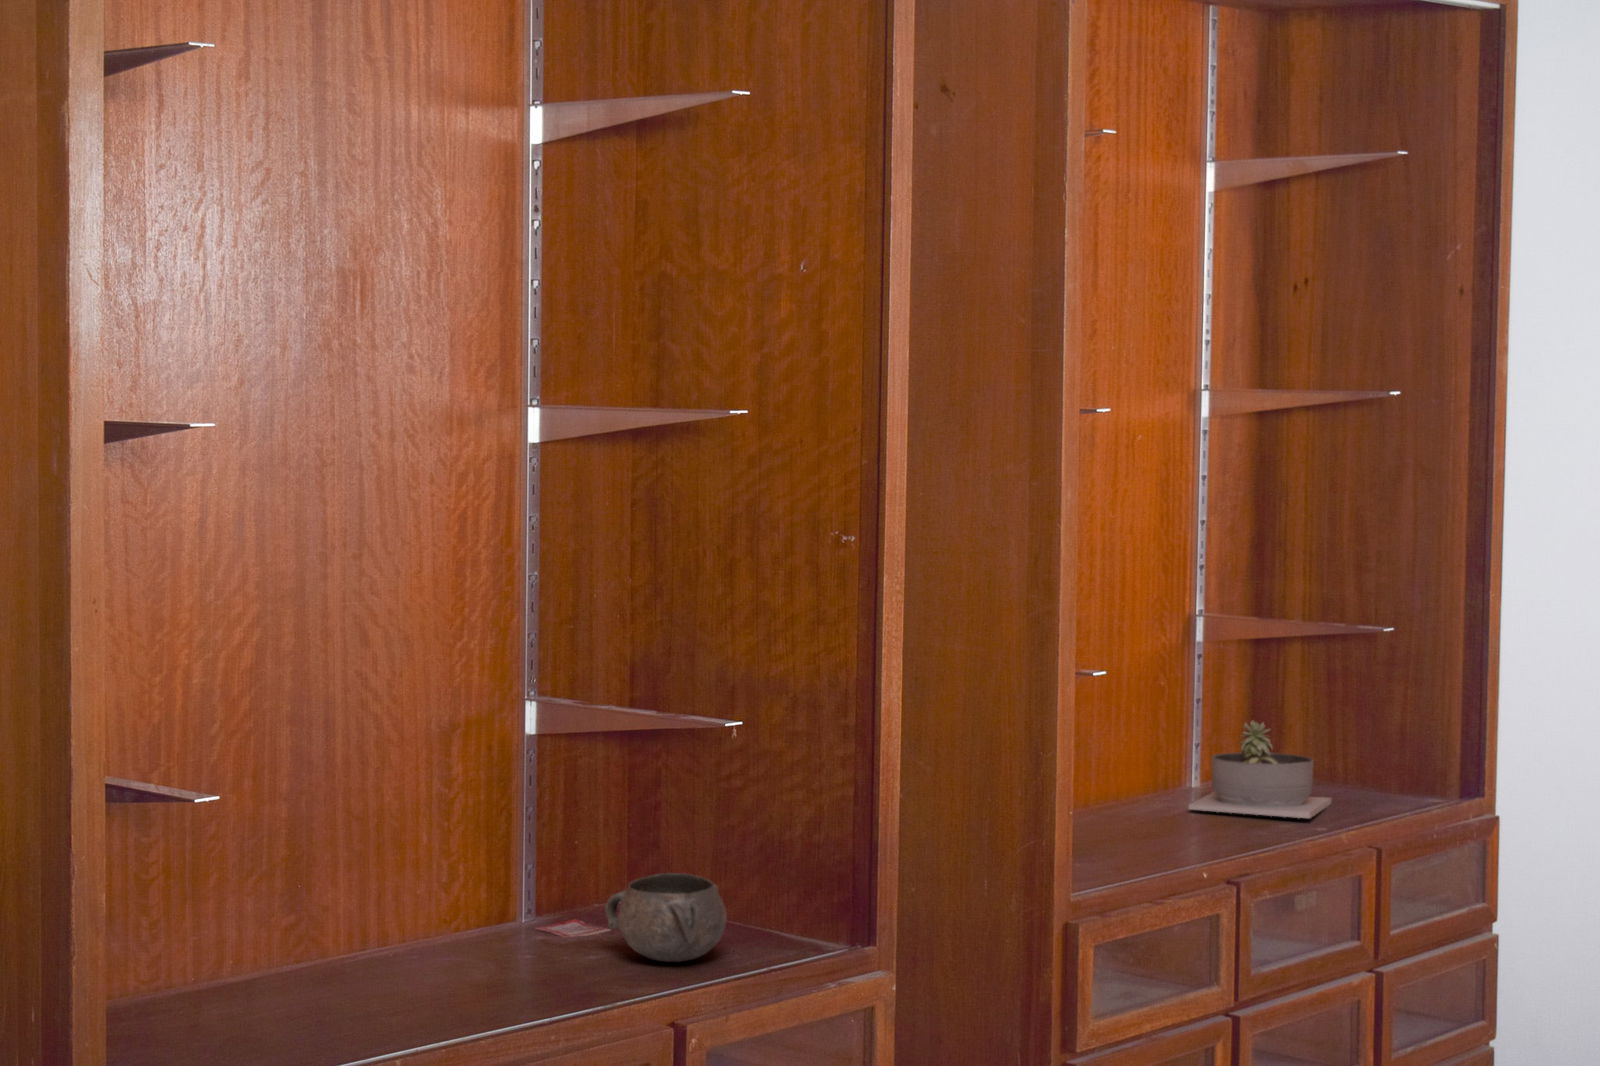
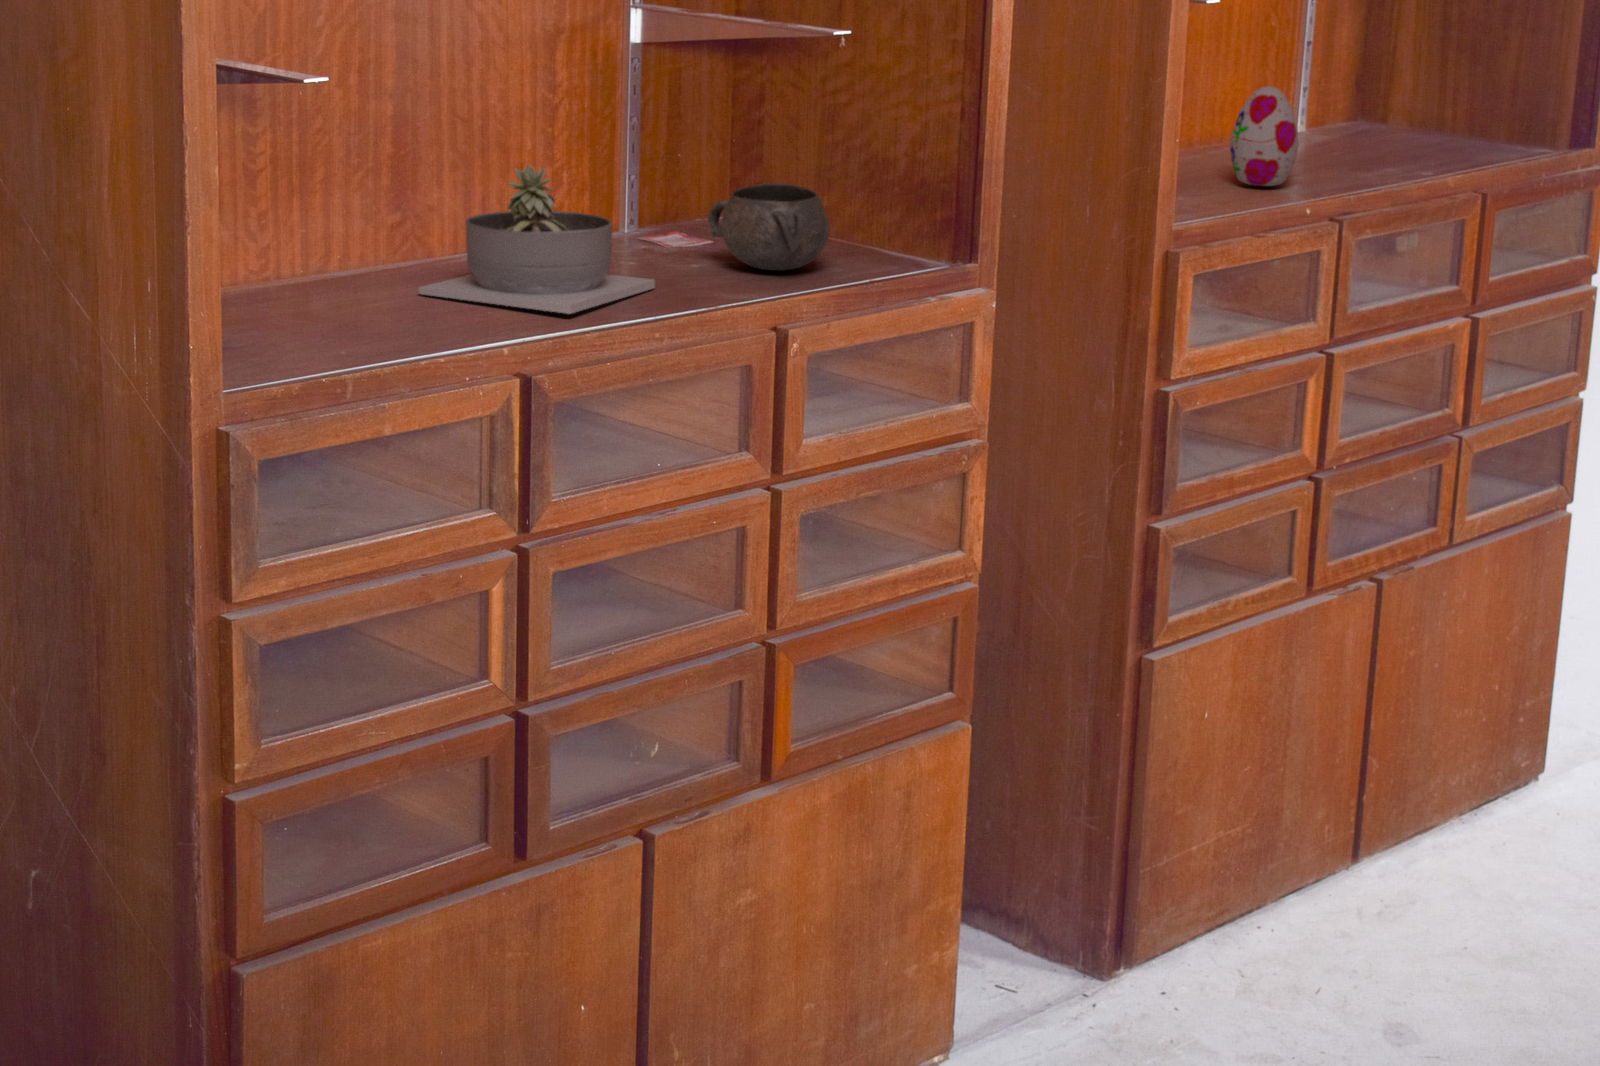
succulent planter: present [1189,721,1332,818] -> present [418,166,655,314]
decorative egg: none [1122,751,1190,850] -> present [1230,86,1299,186]

